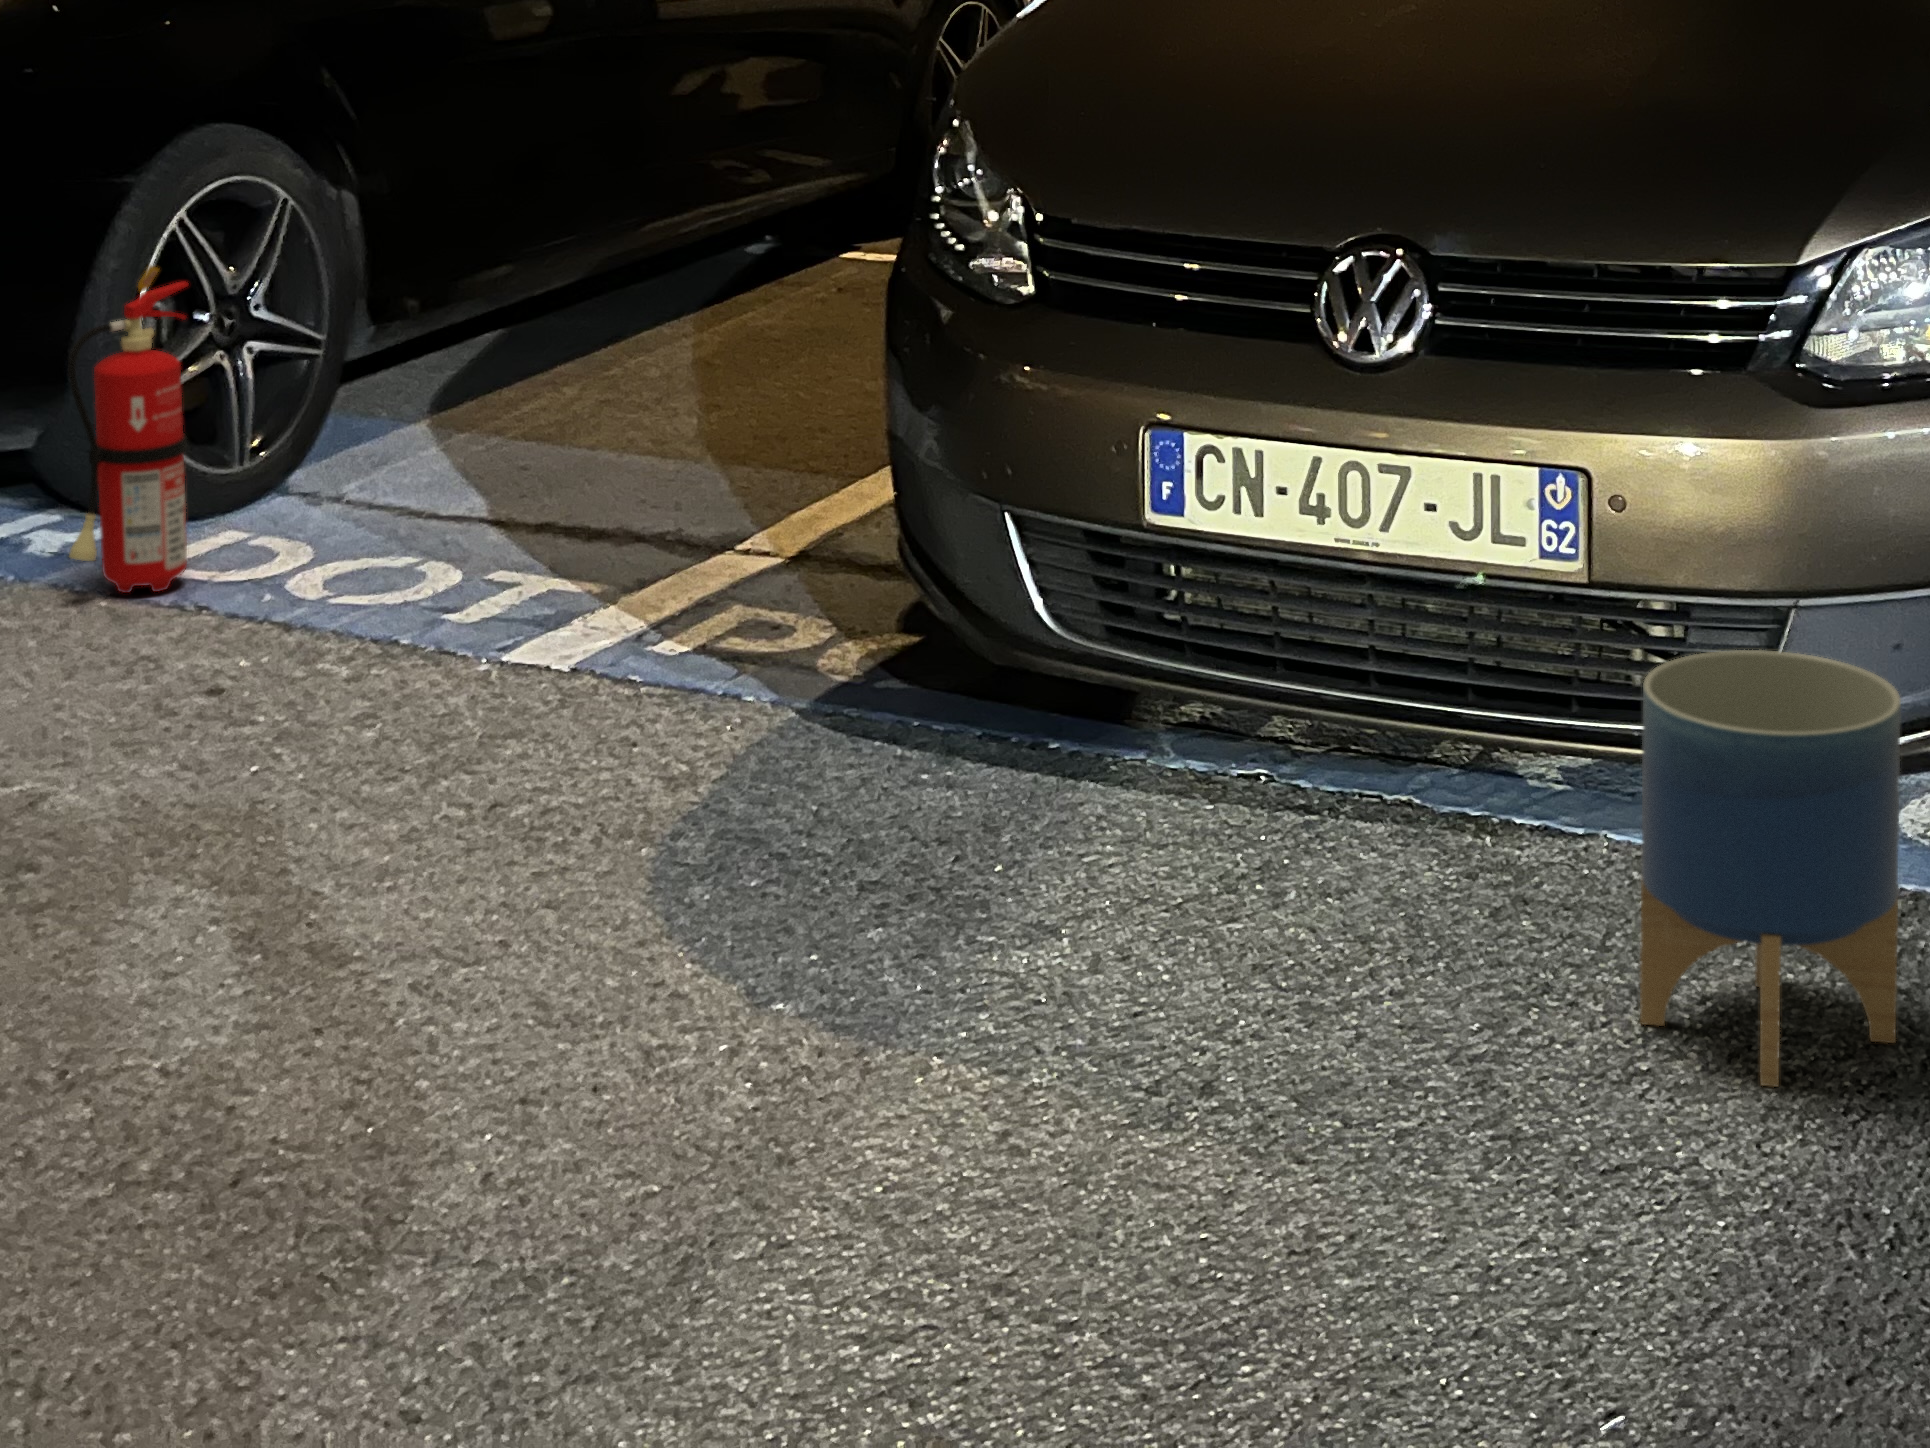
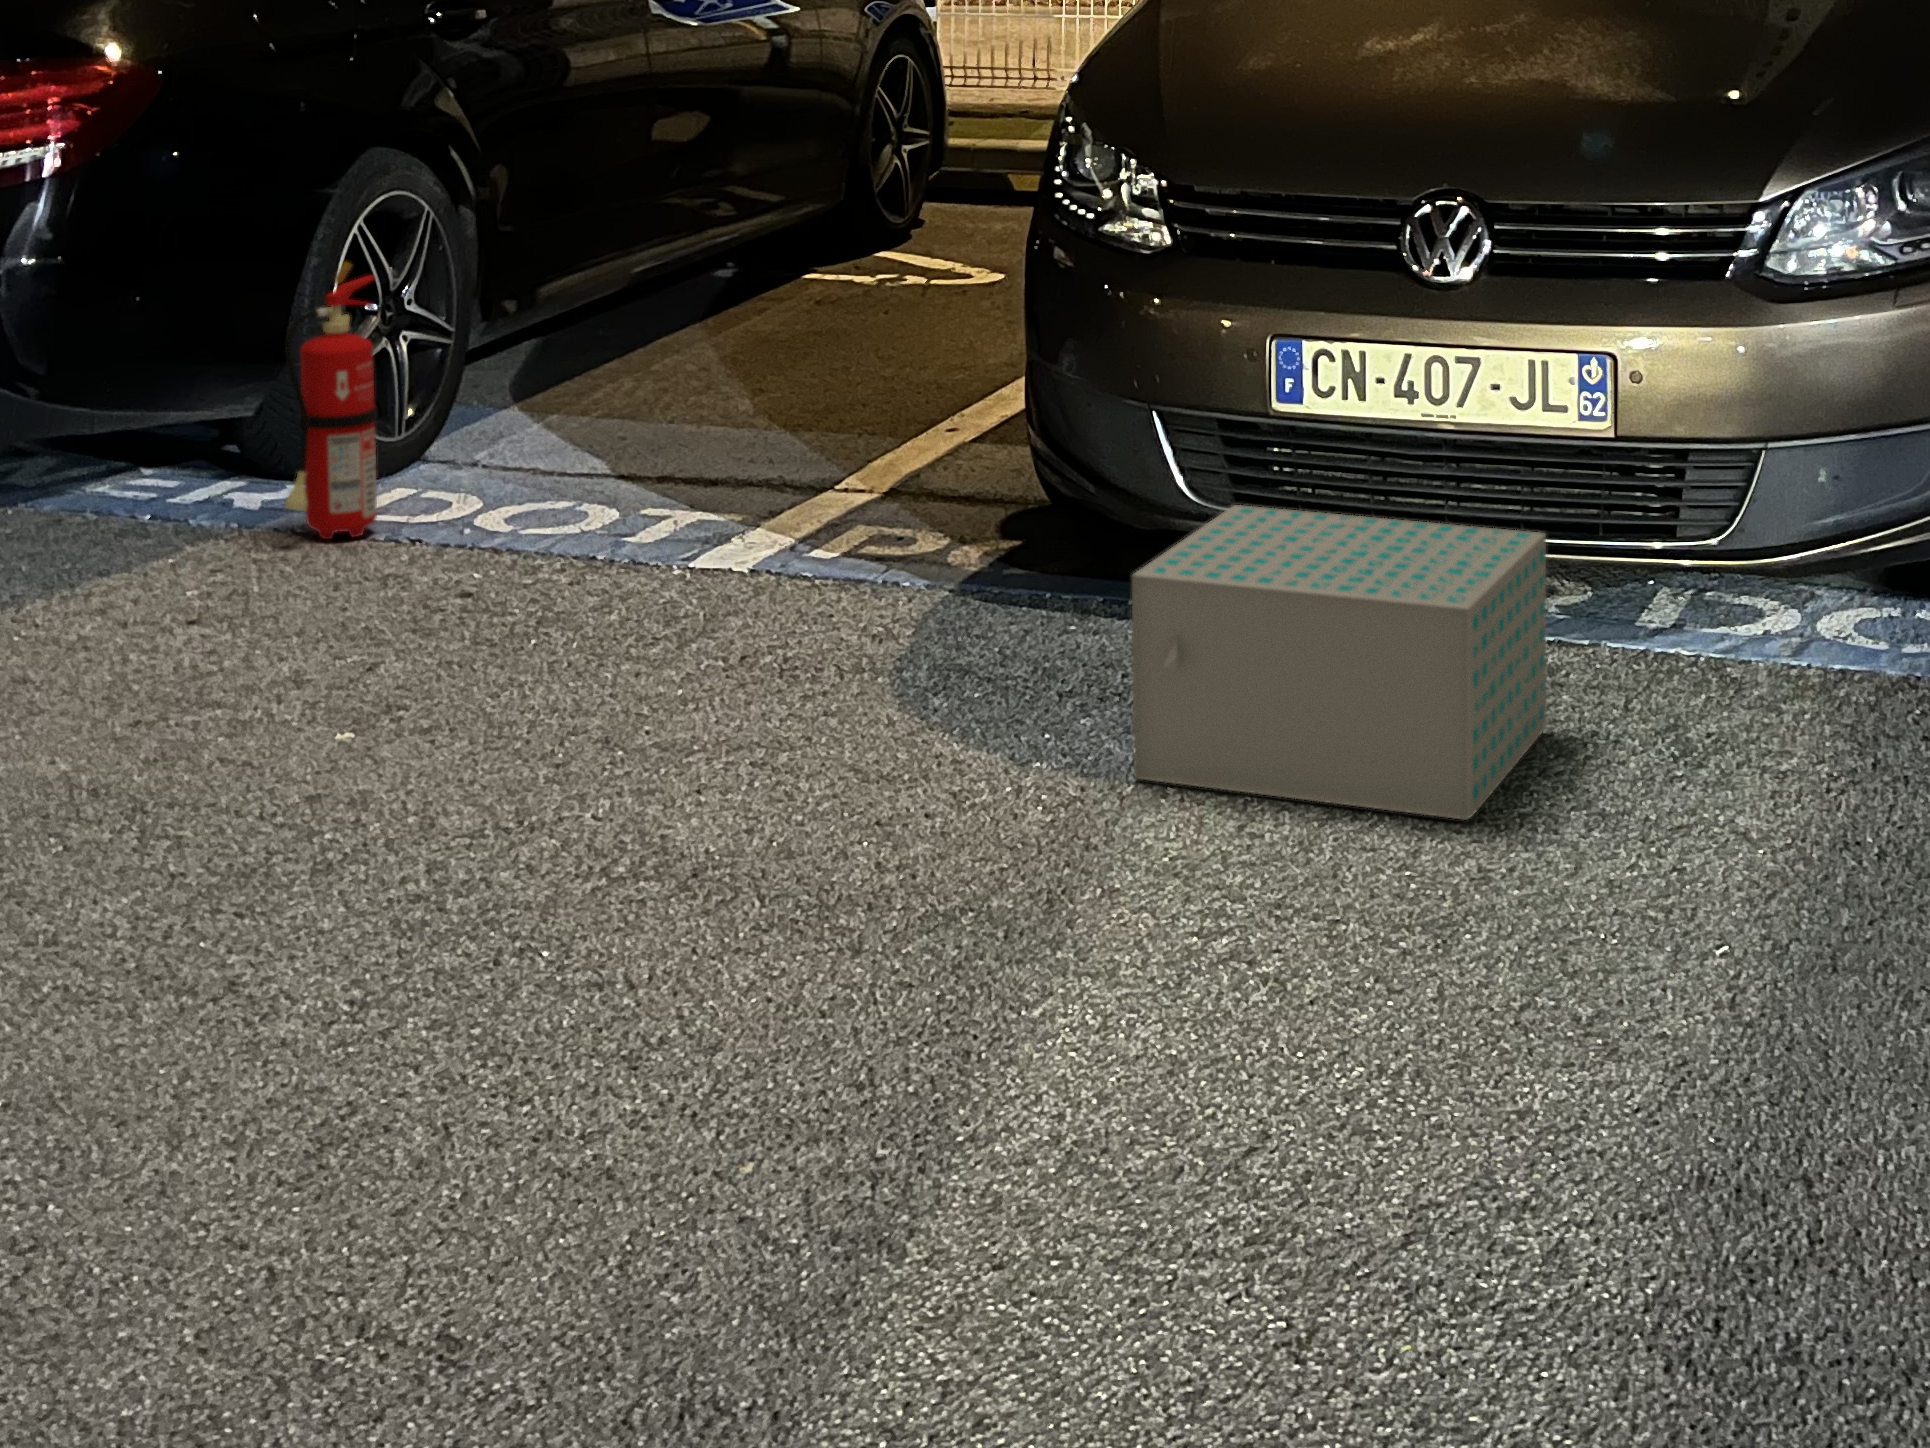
storage box: none [919,635,1489,1104] -> present [1132,505,1546,820]
planter: present [1640,650,1901,1087] -> none [1670,487,1862,797]

